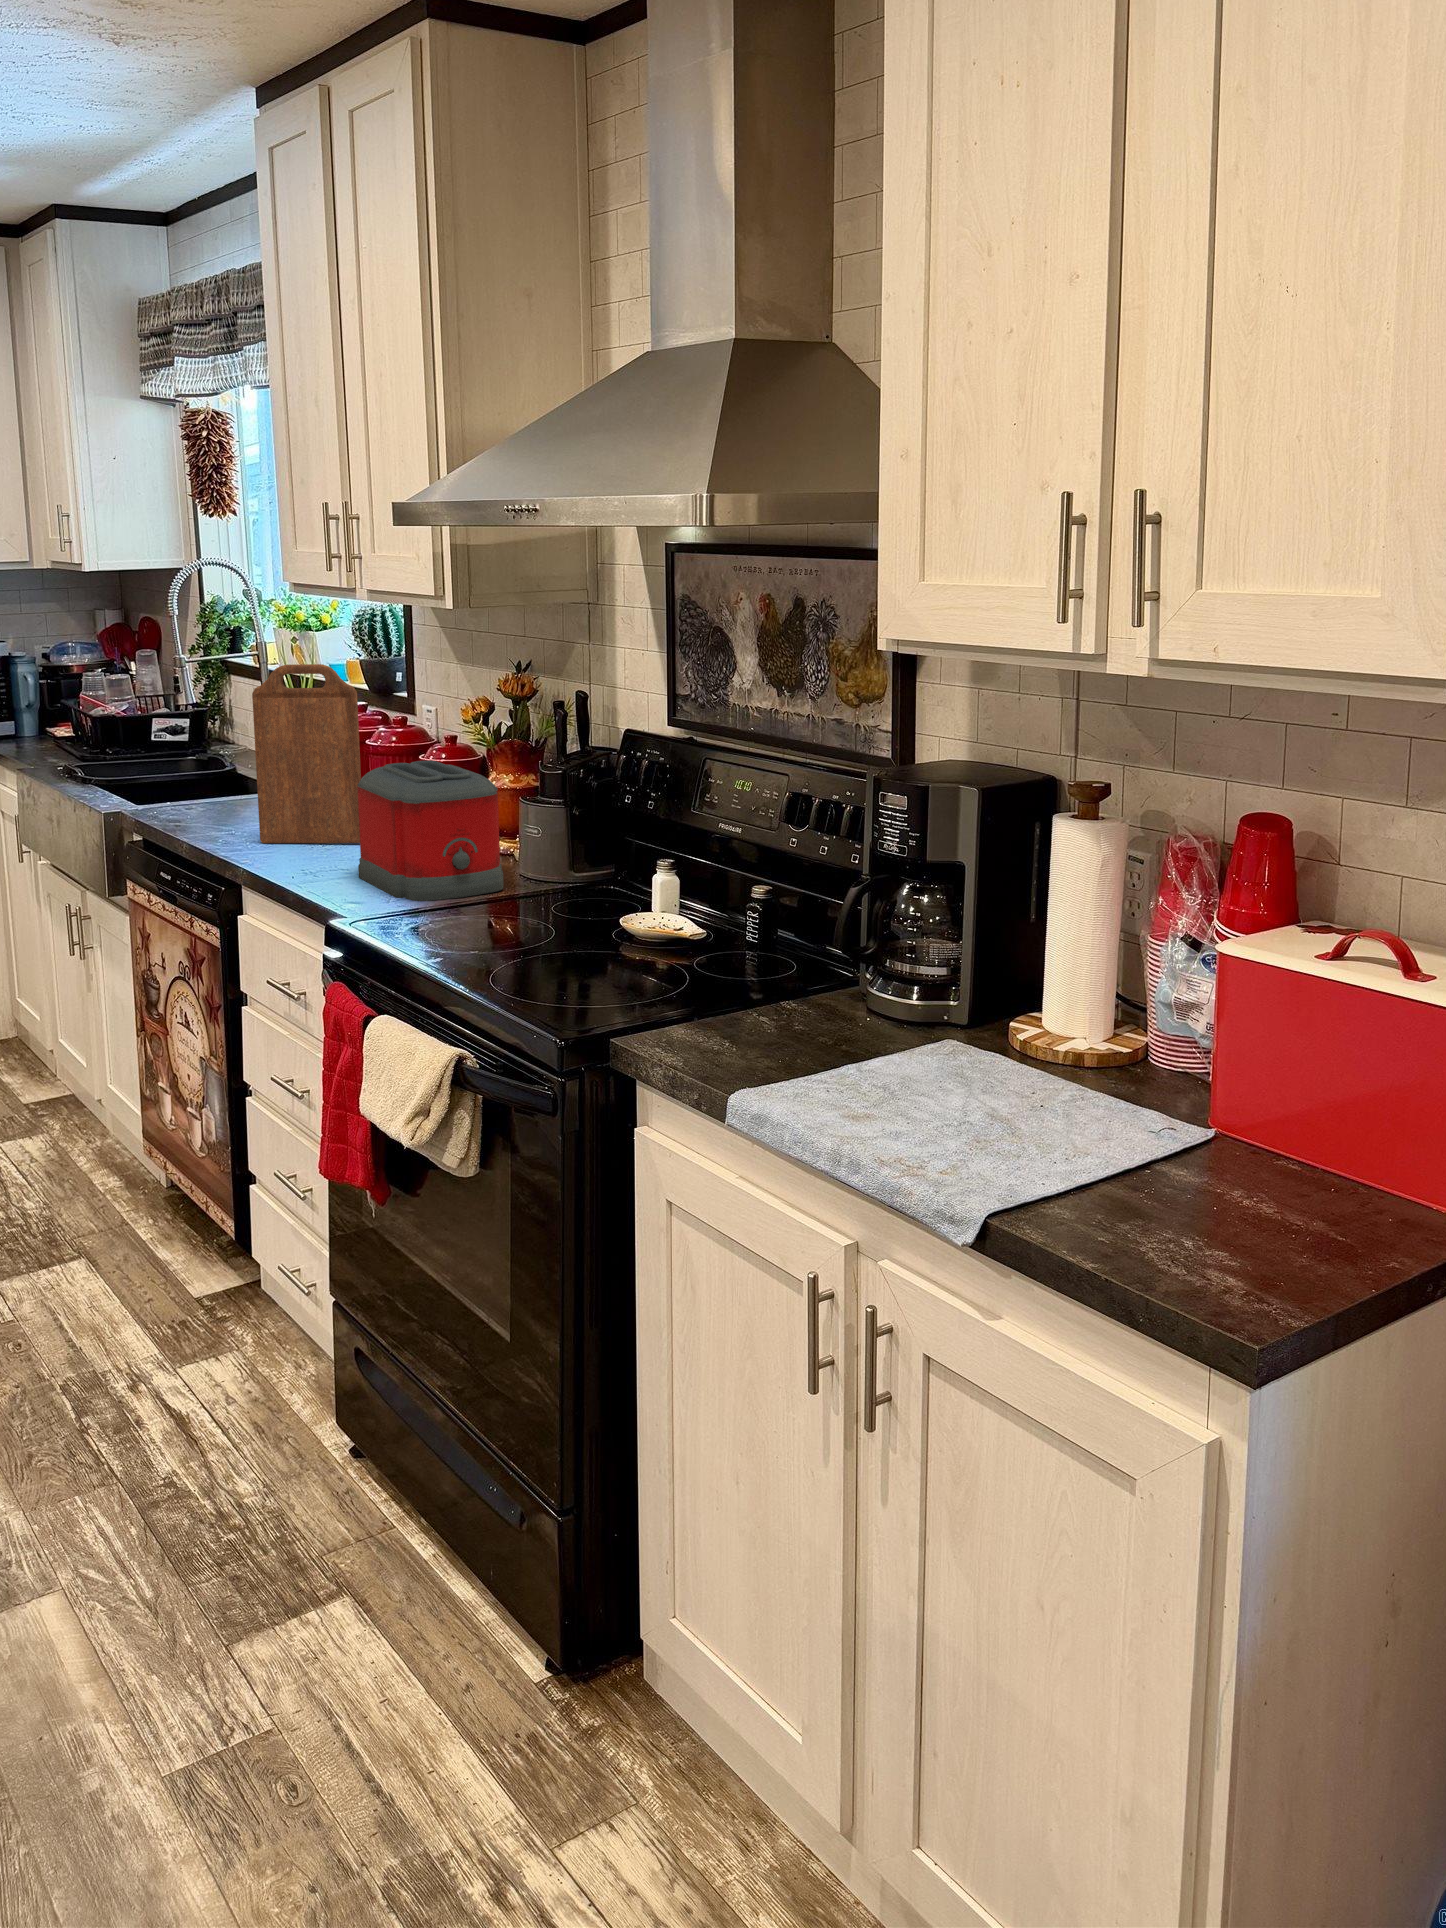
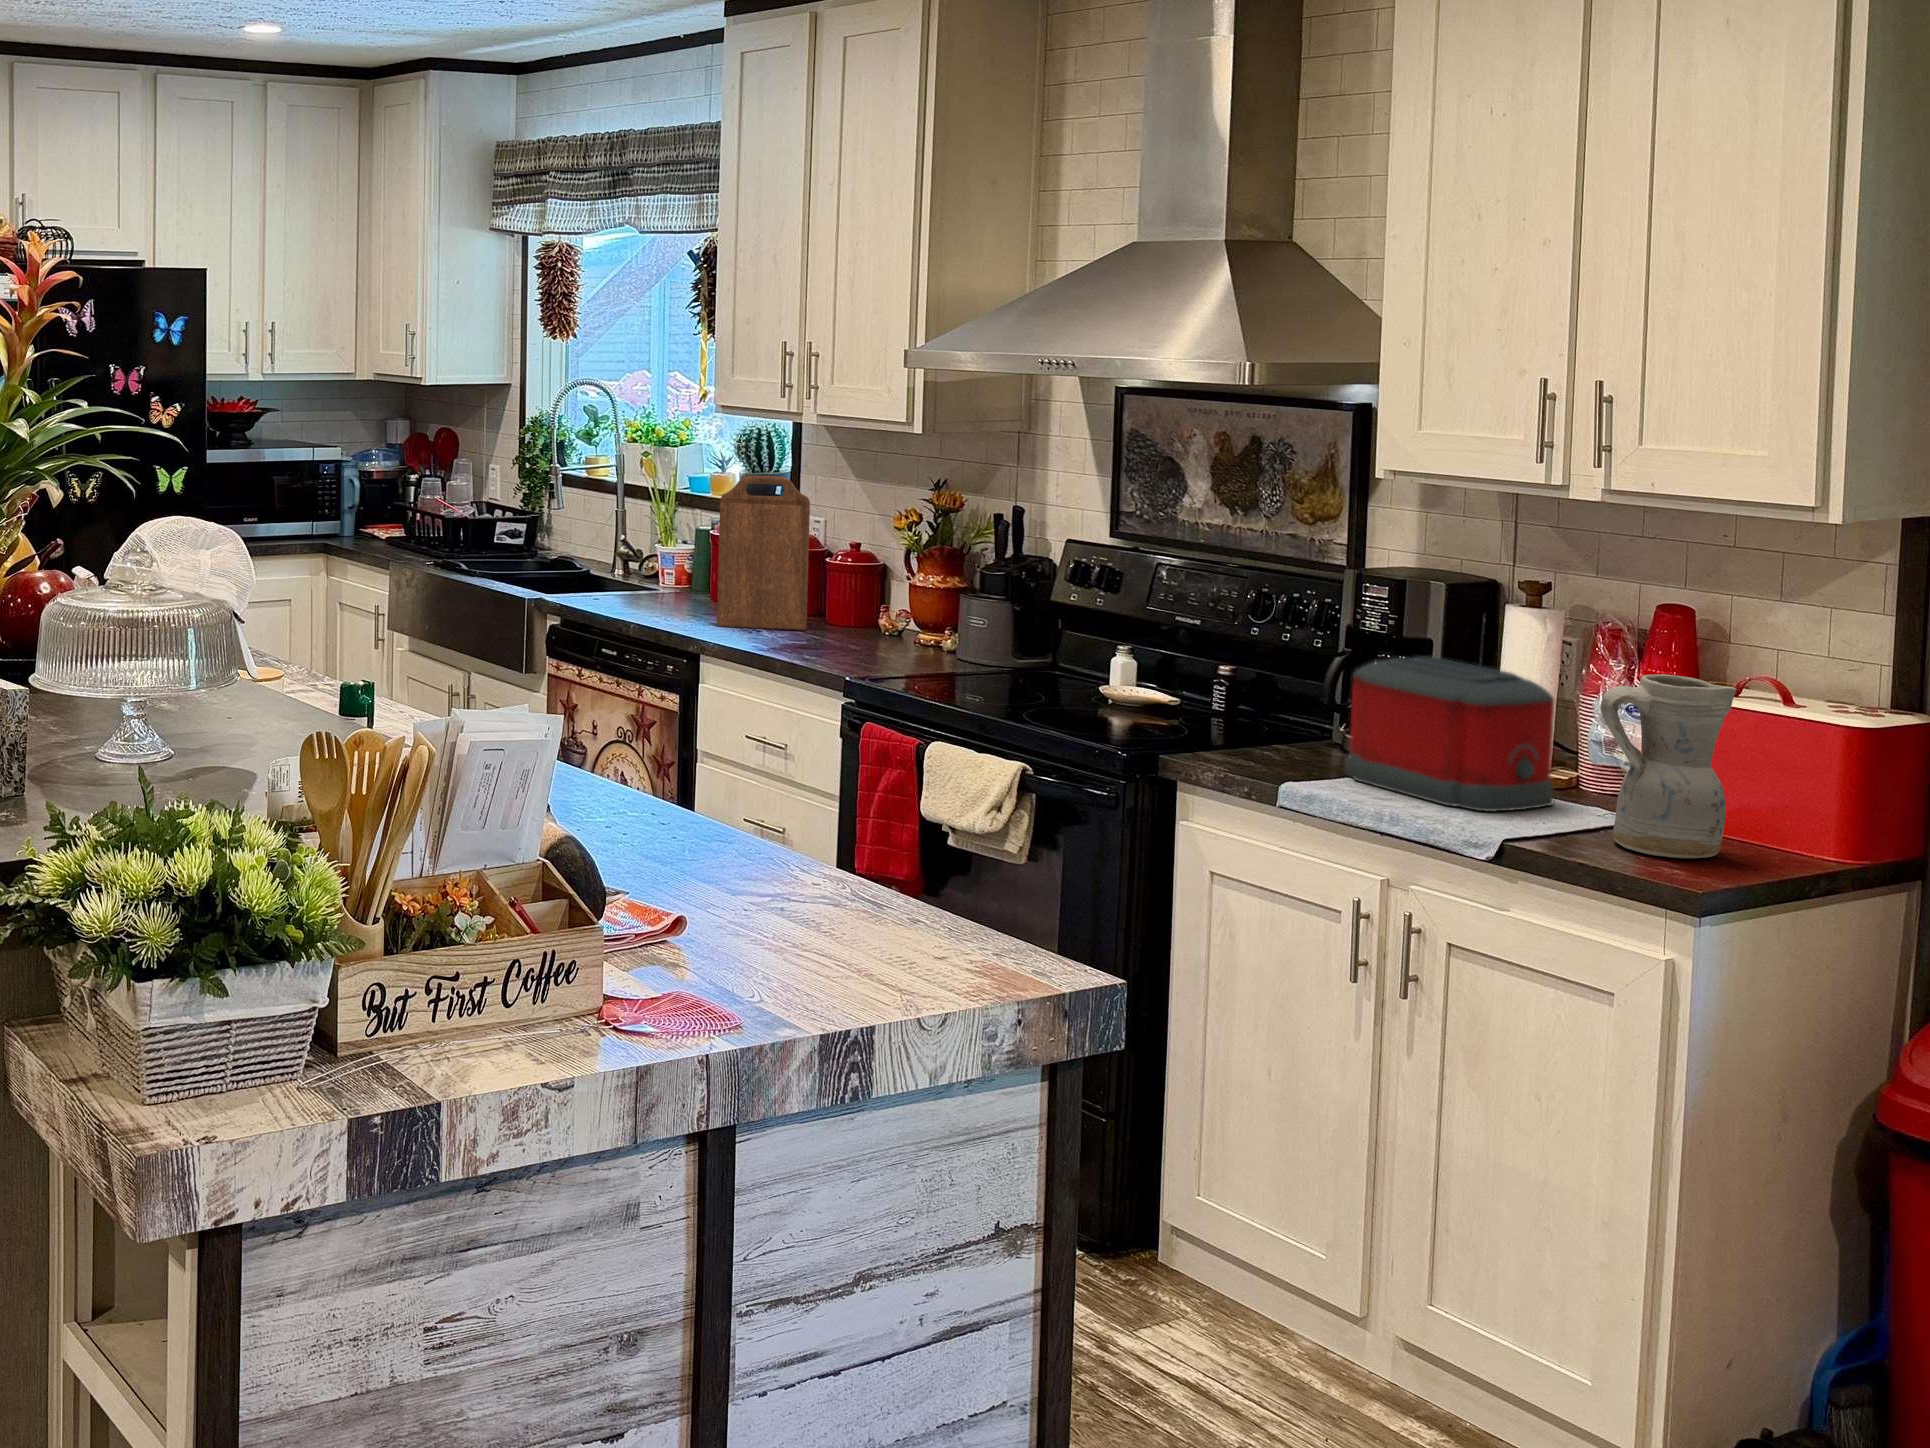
toaster: present [357,760,504,901] -> present [1345,656,1554,811]
ceramic pitcher: none [1121,943,1315,1231] -> present [1601,674,1736,858]

